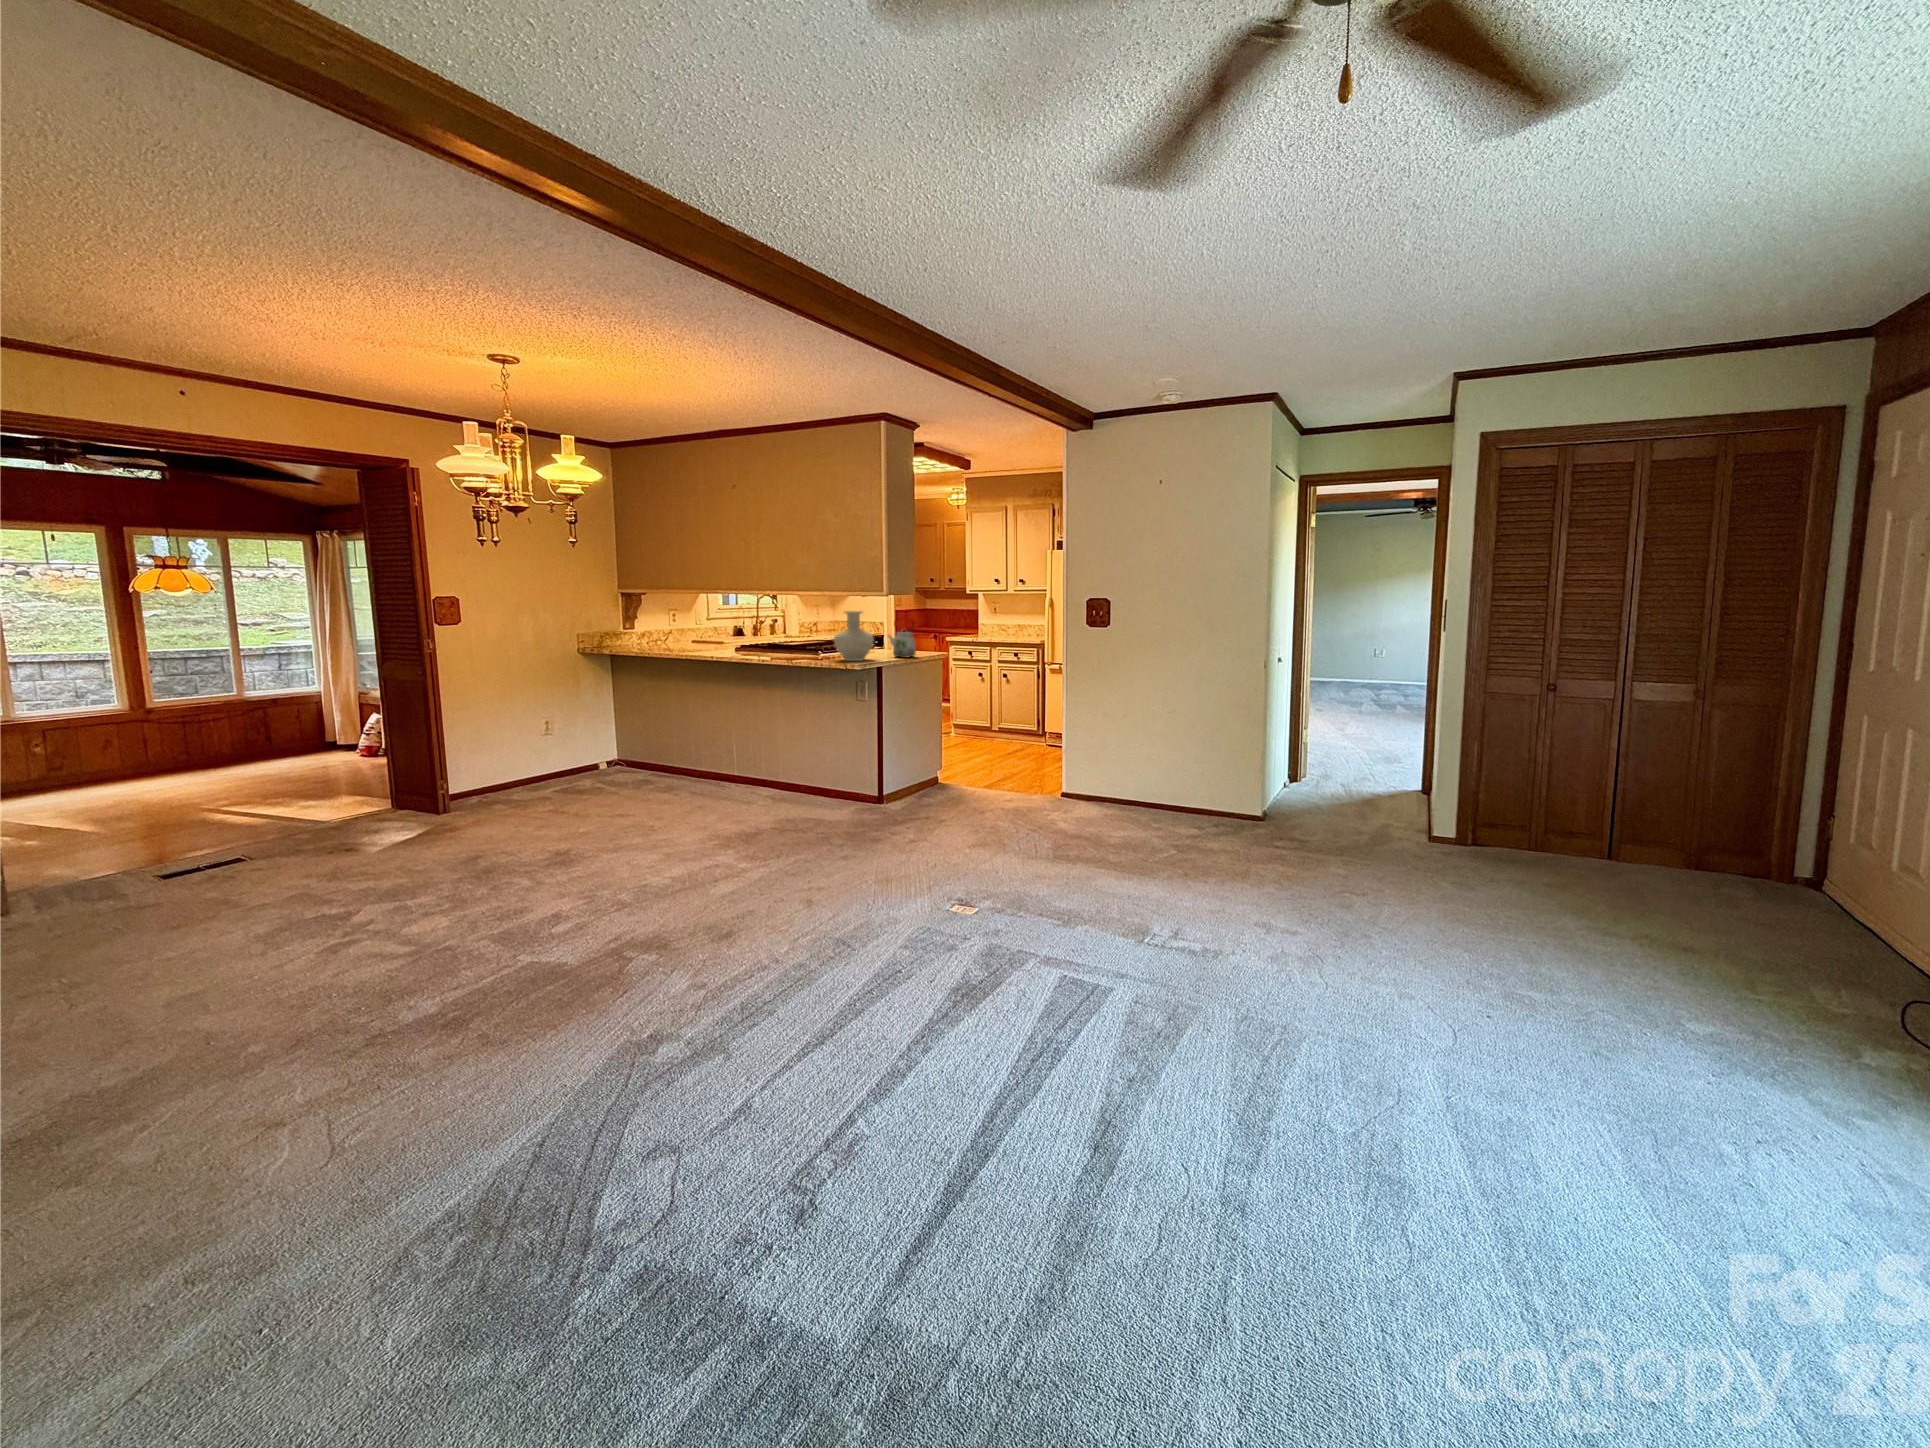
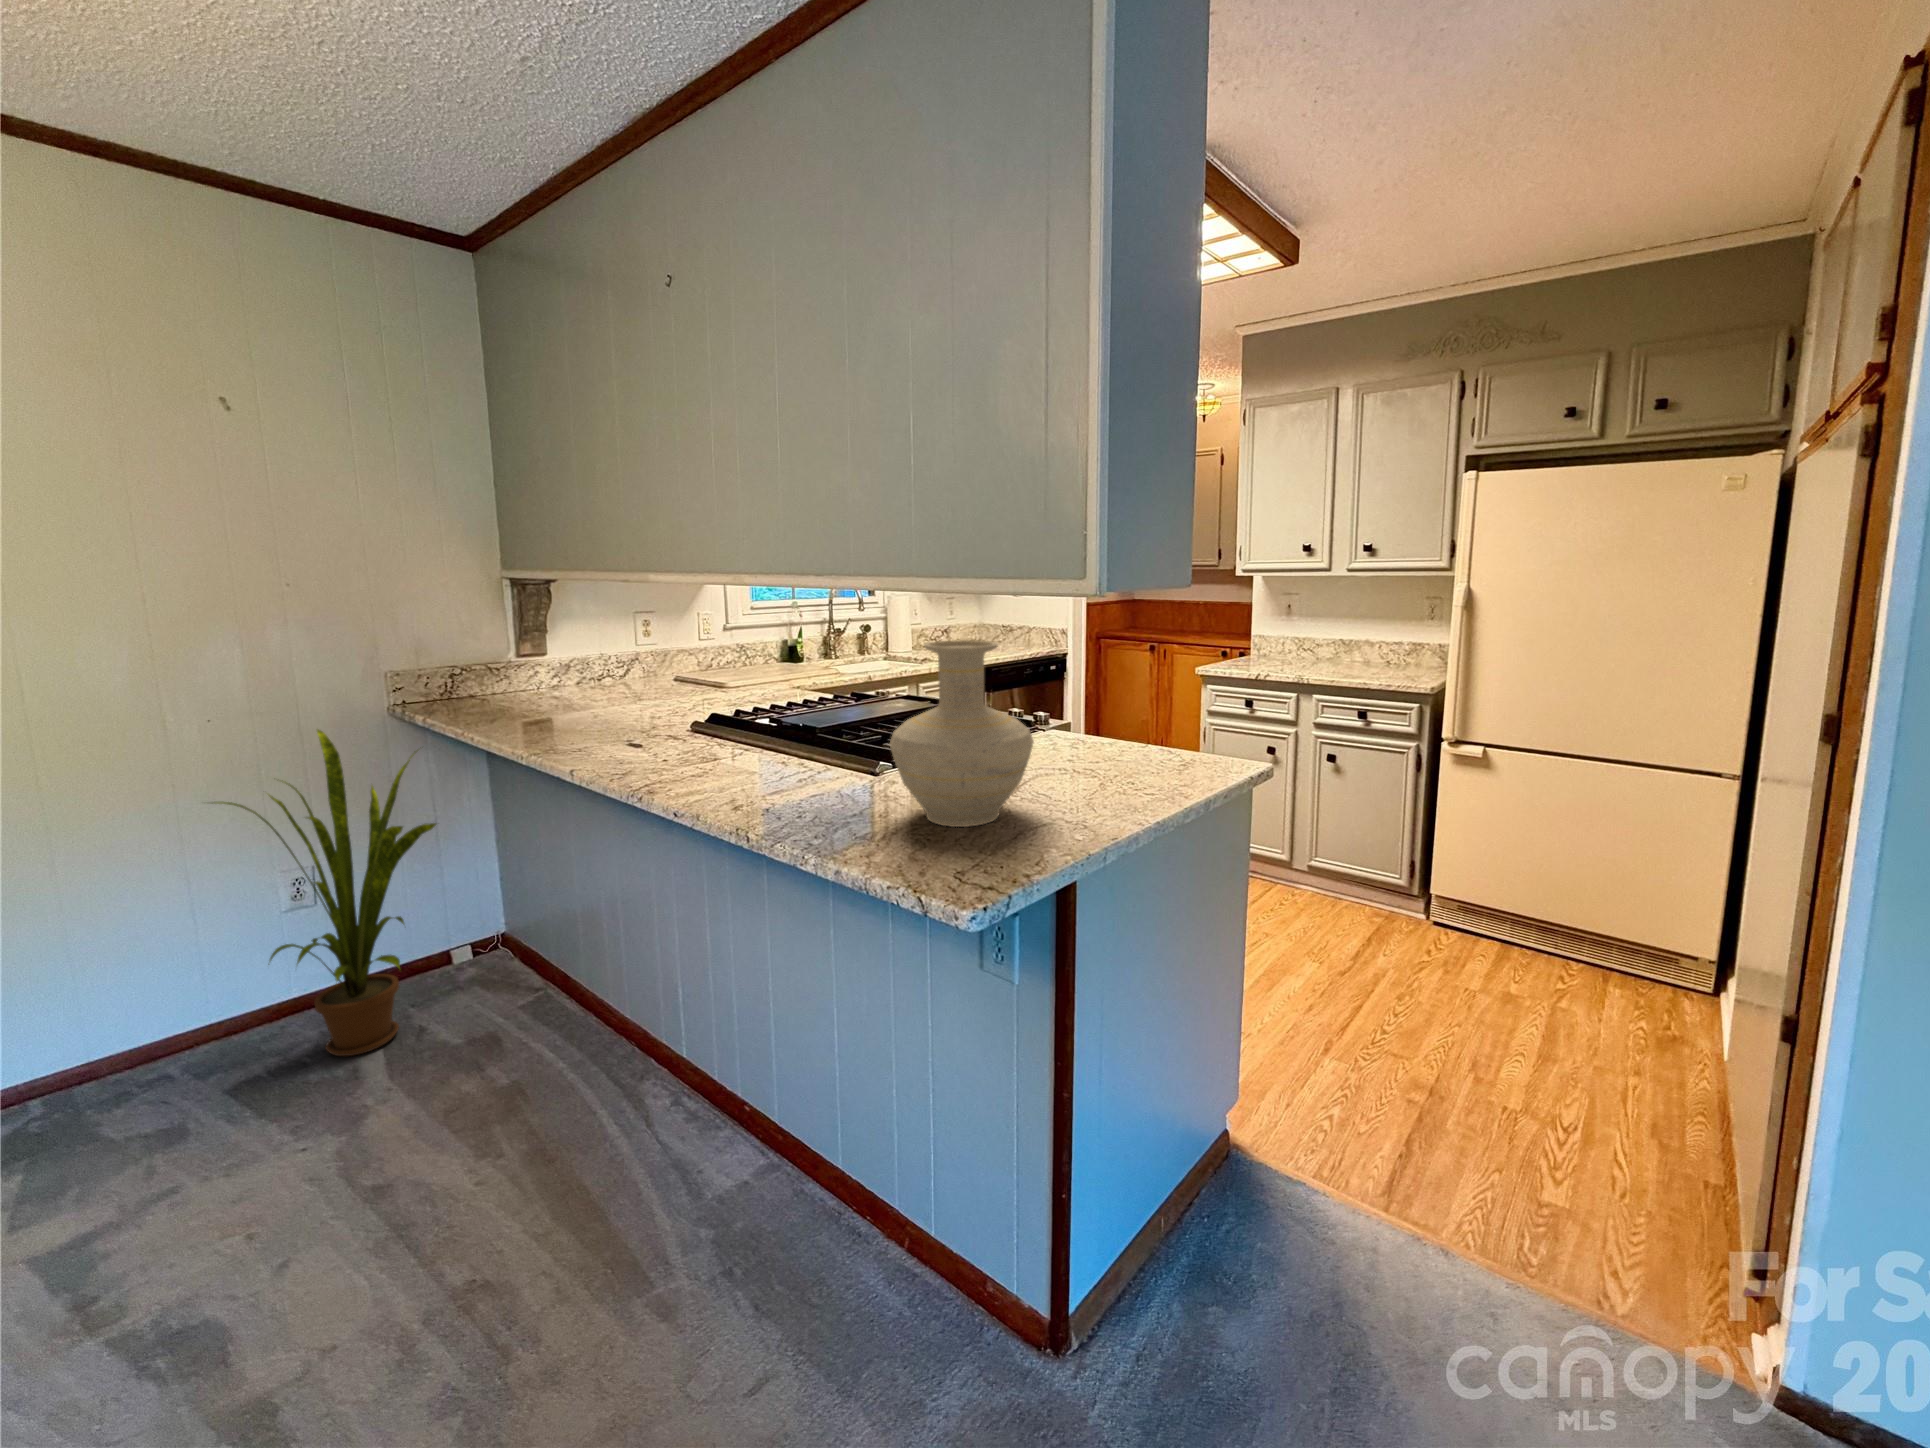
kettle: present [888,621,916,658] -> none [1079,661,1176,799]
house plant: none [538,657,624,790] -> present [214,729,436,1056]

